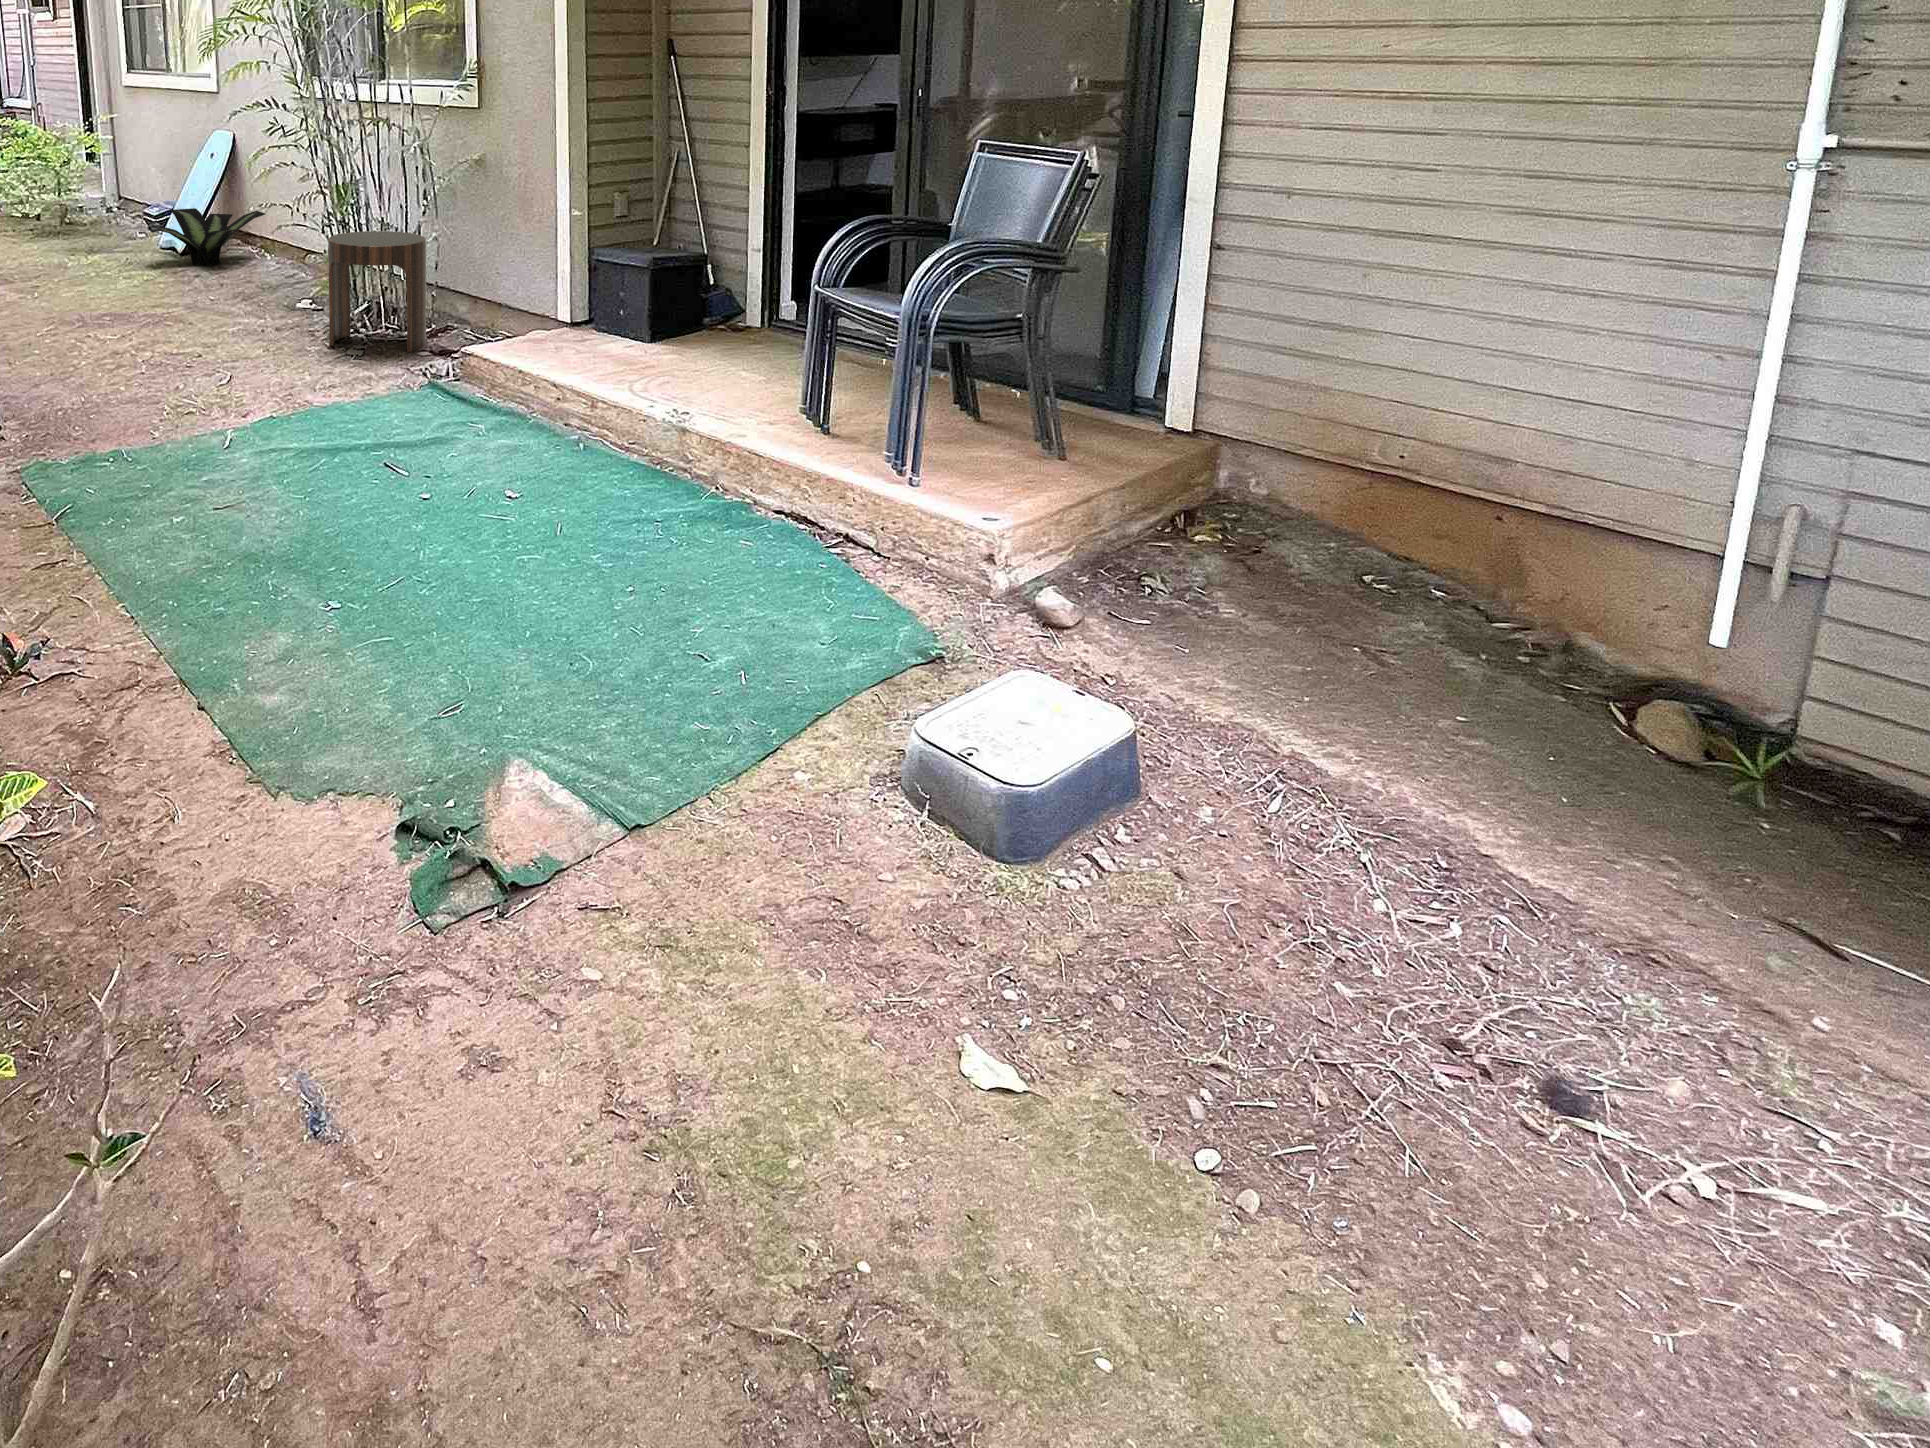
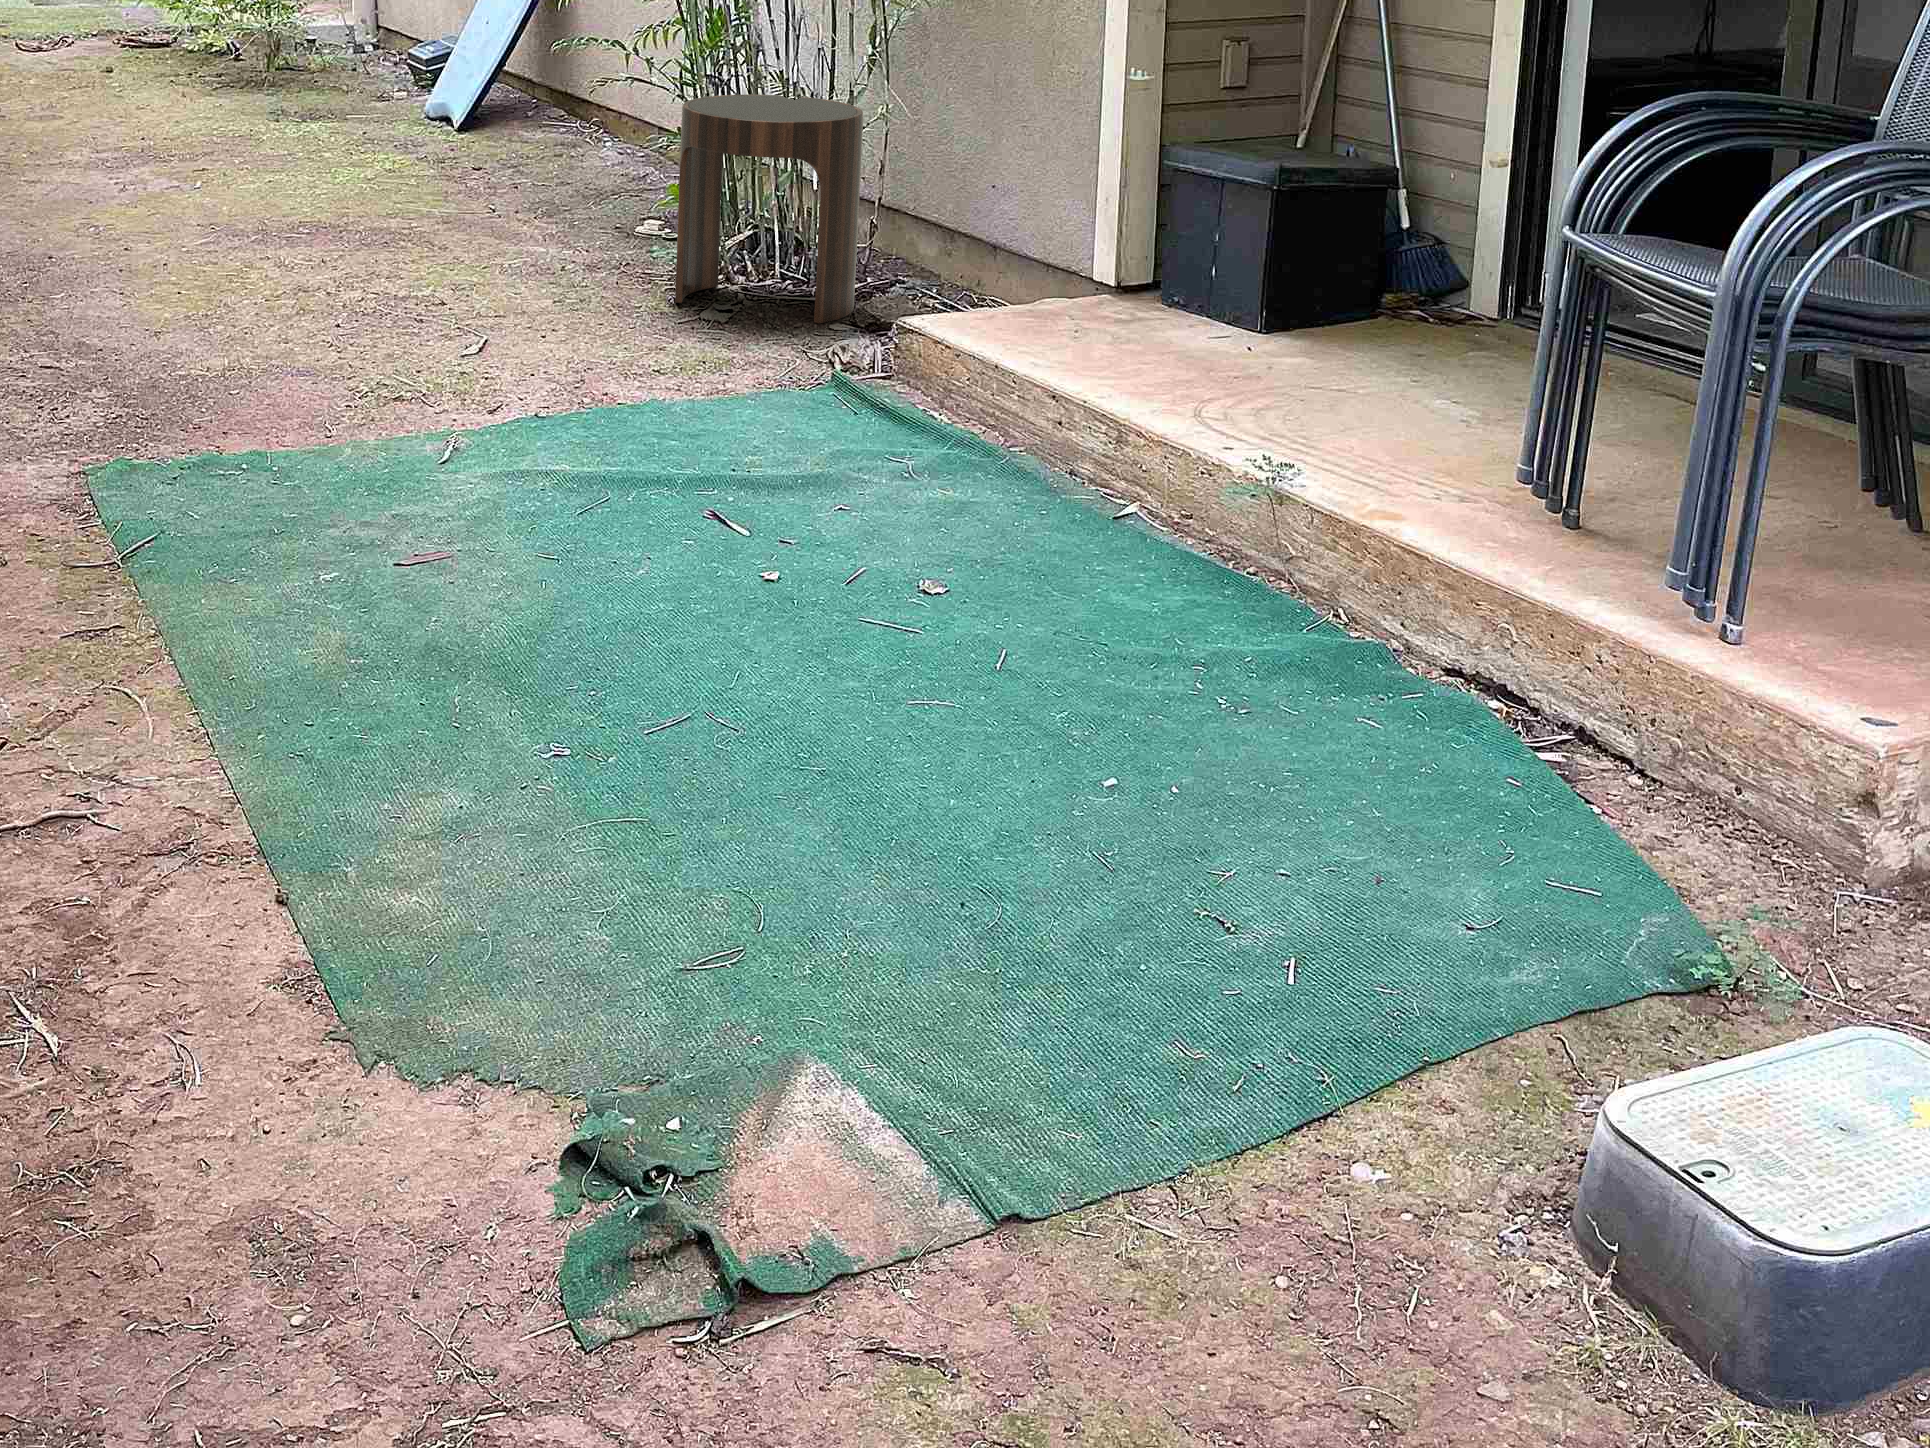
potted plant: present [152,208,265,266] -> none [400,46,608,151]

